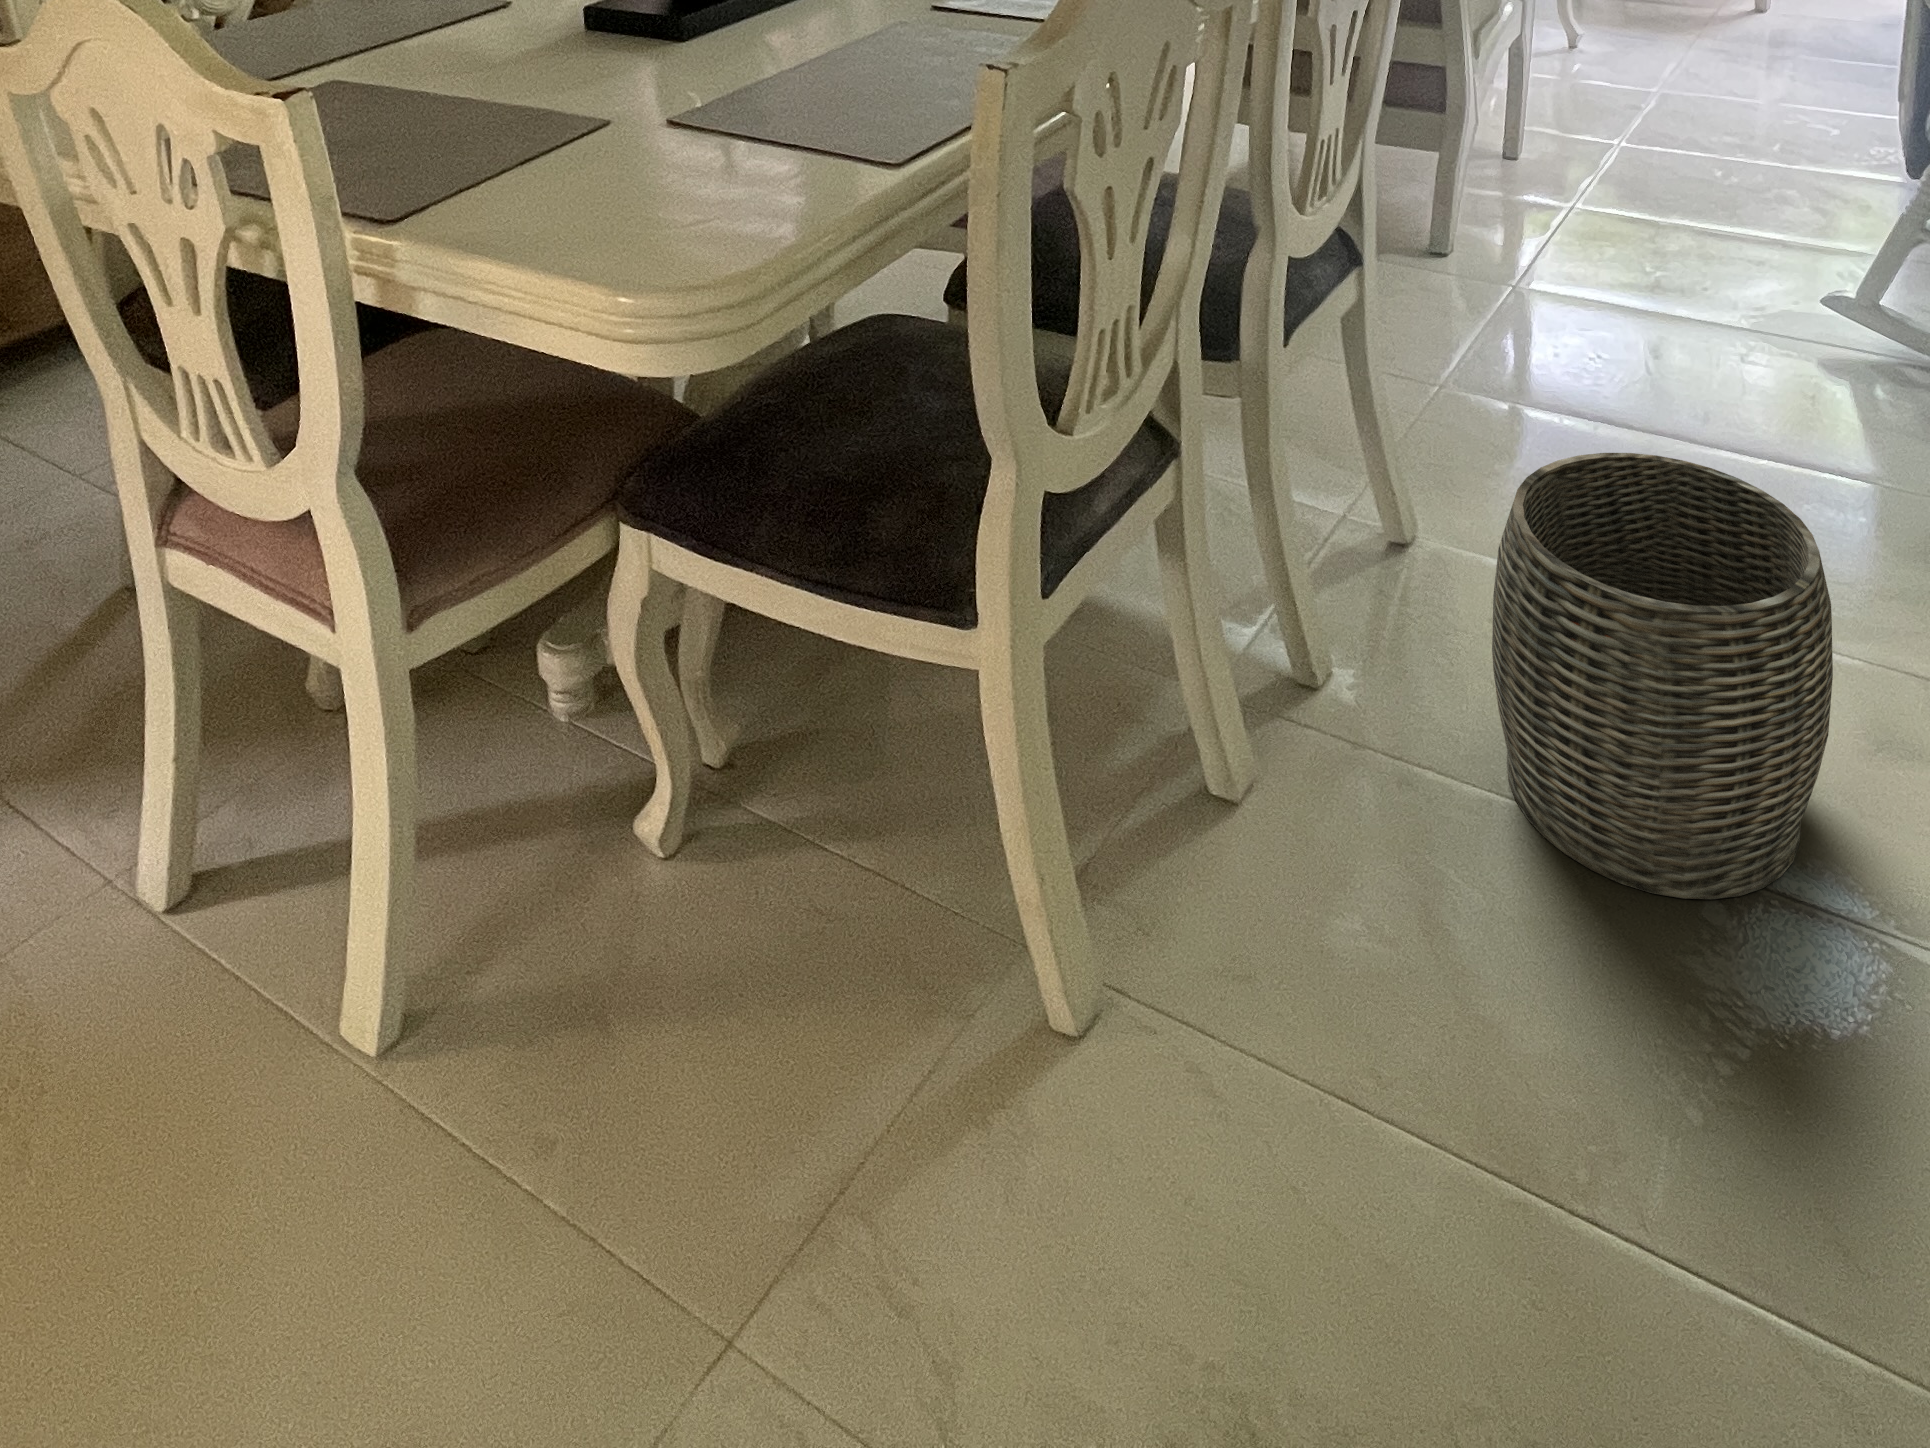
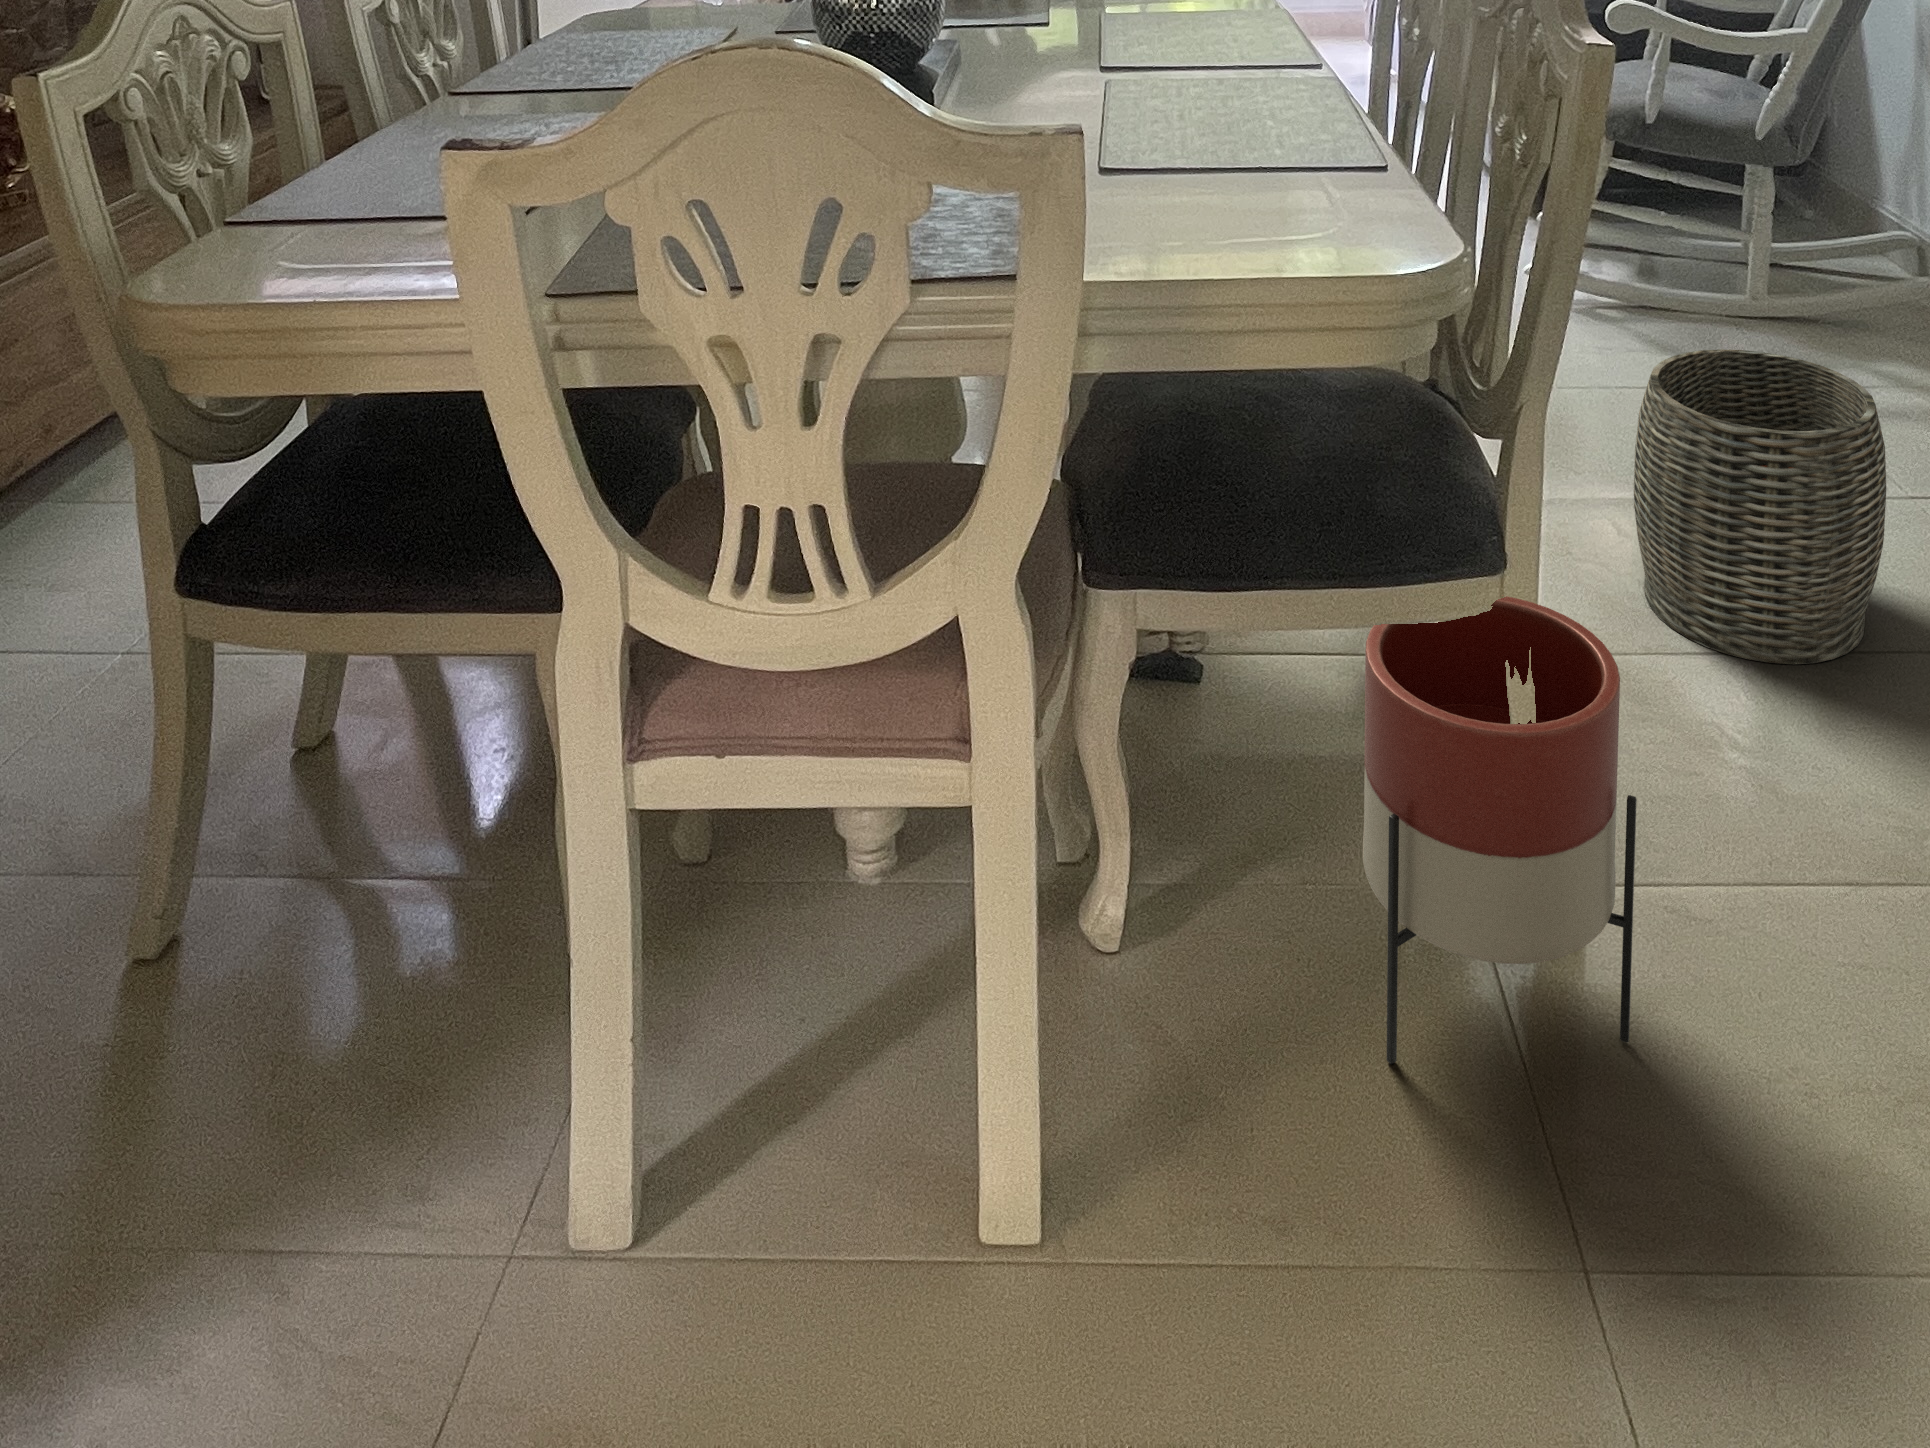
planter: none [680,634,976,1184] -> present [1363,596,1637,1064]

